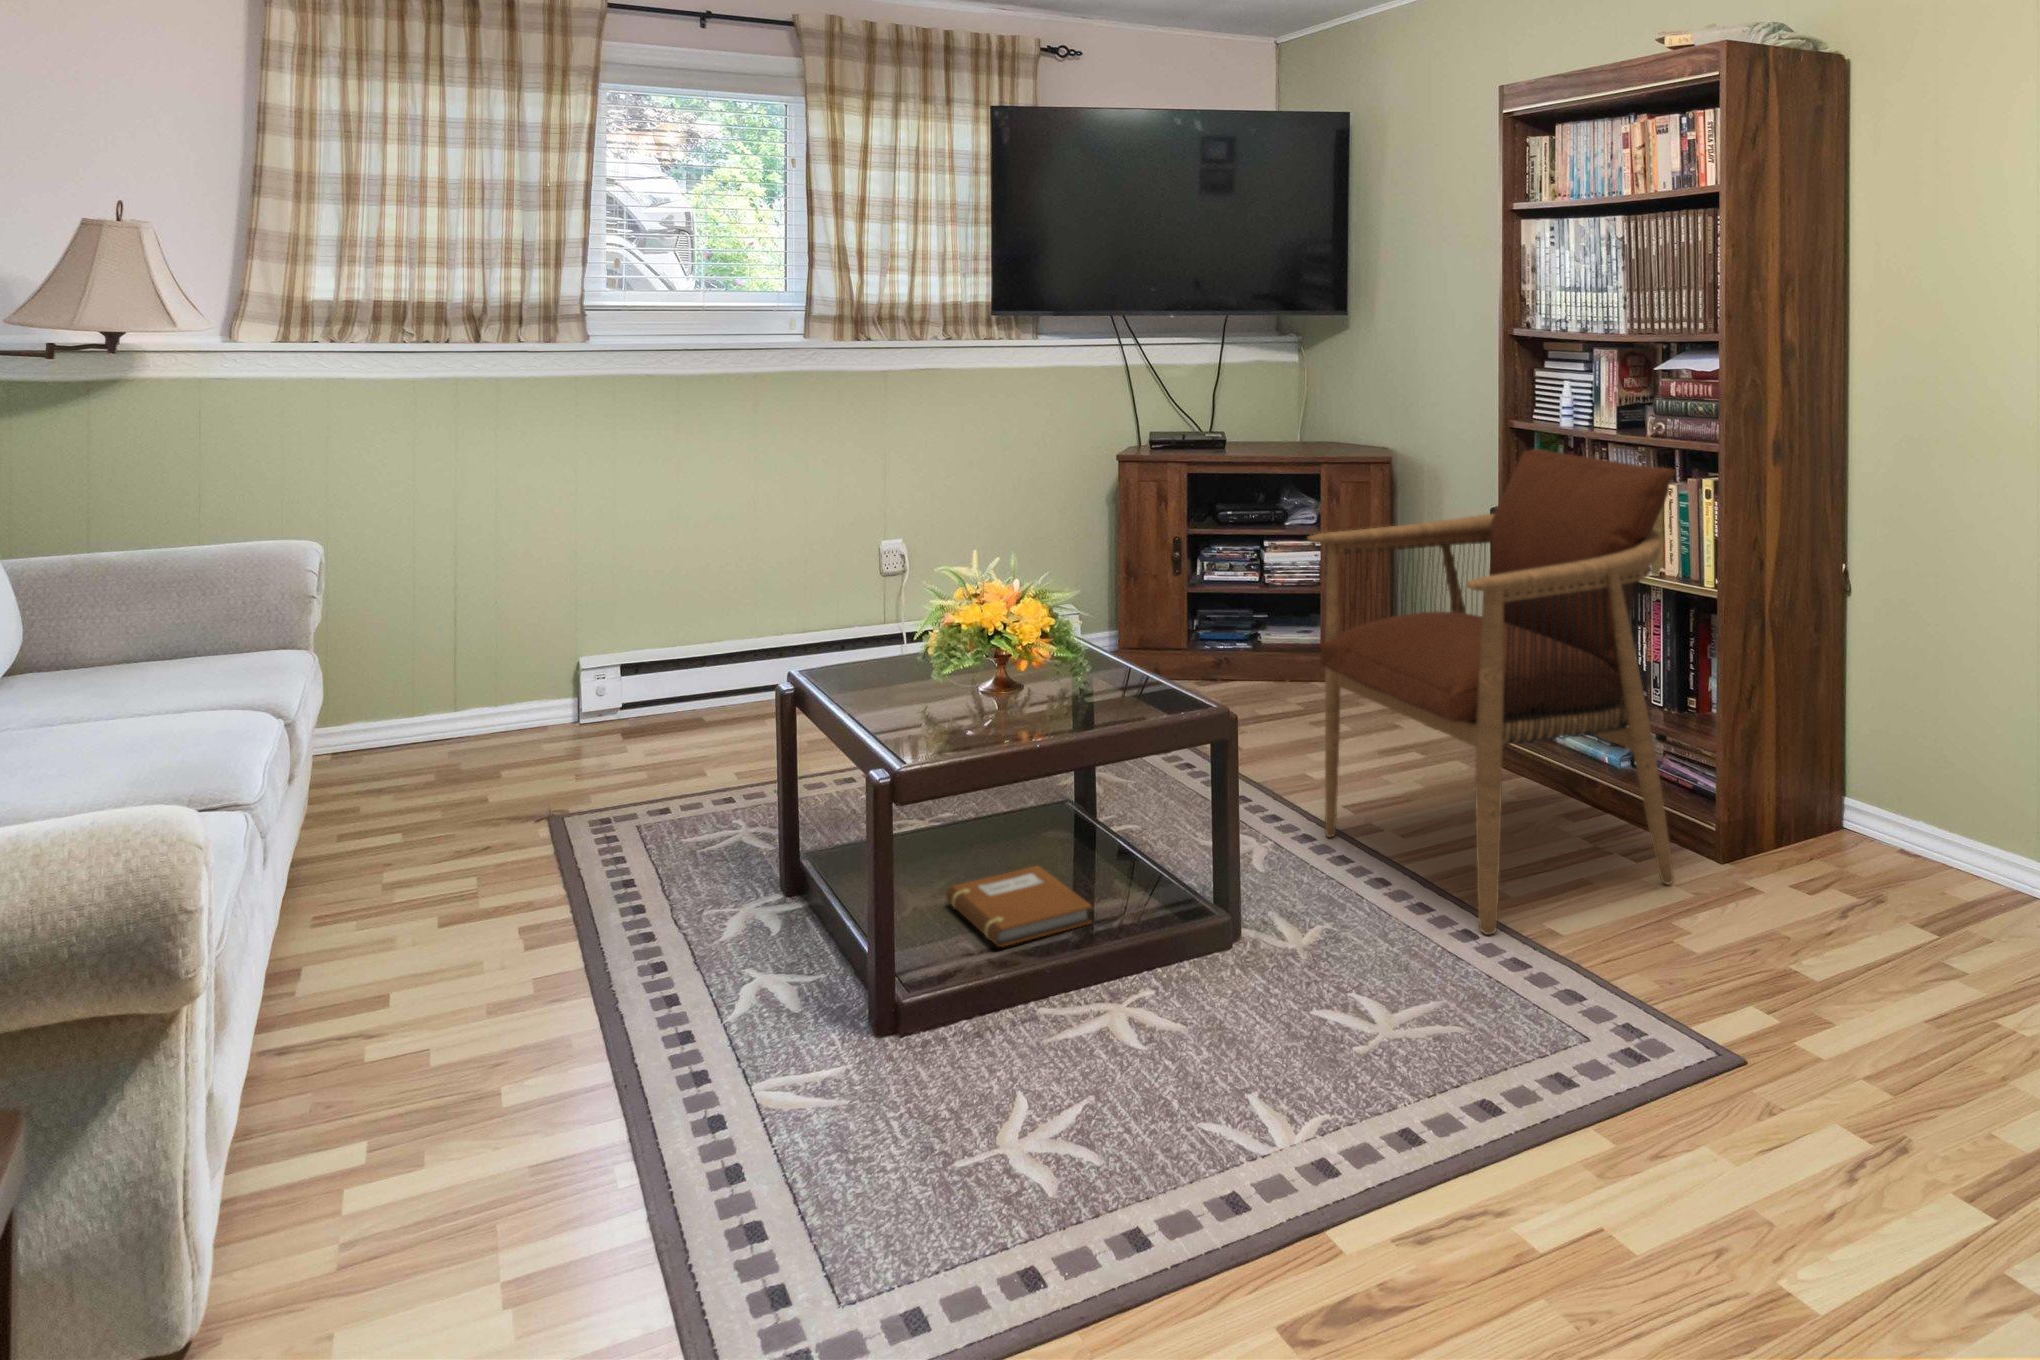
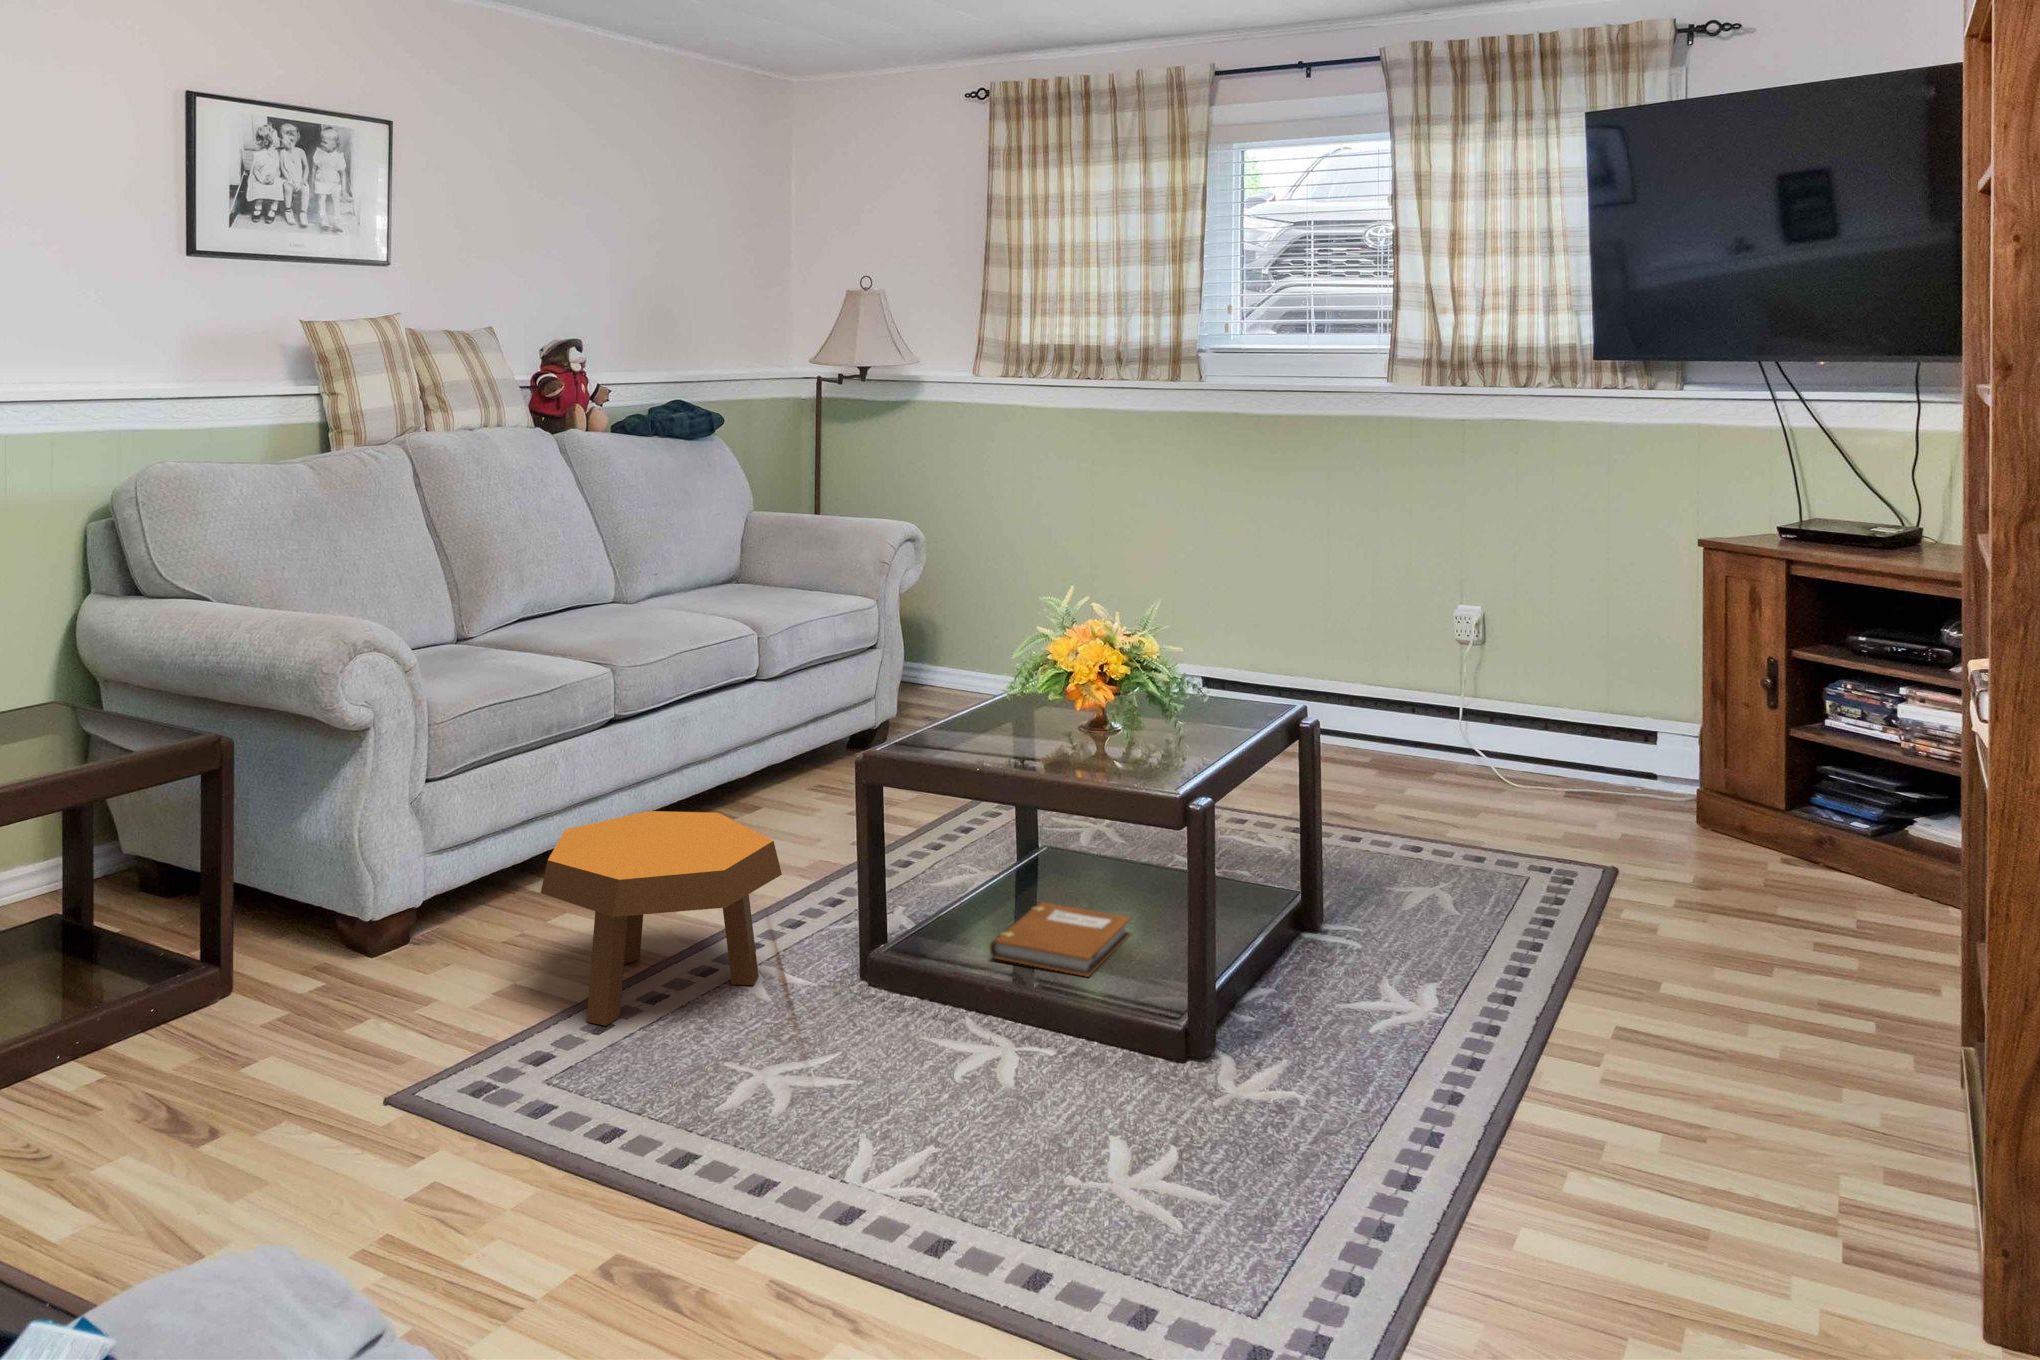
armchair: present [1308,449,1677,935] -> none [1403,558,1939,1295]
footstool: none [534,917,868,1227] -> present [541,811,782,1026]

